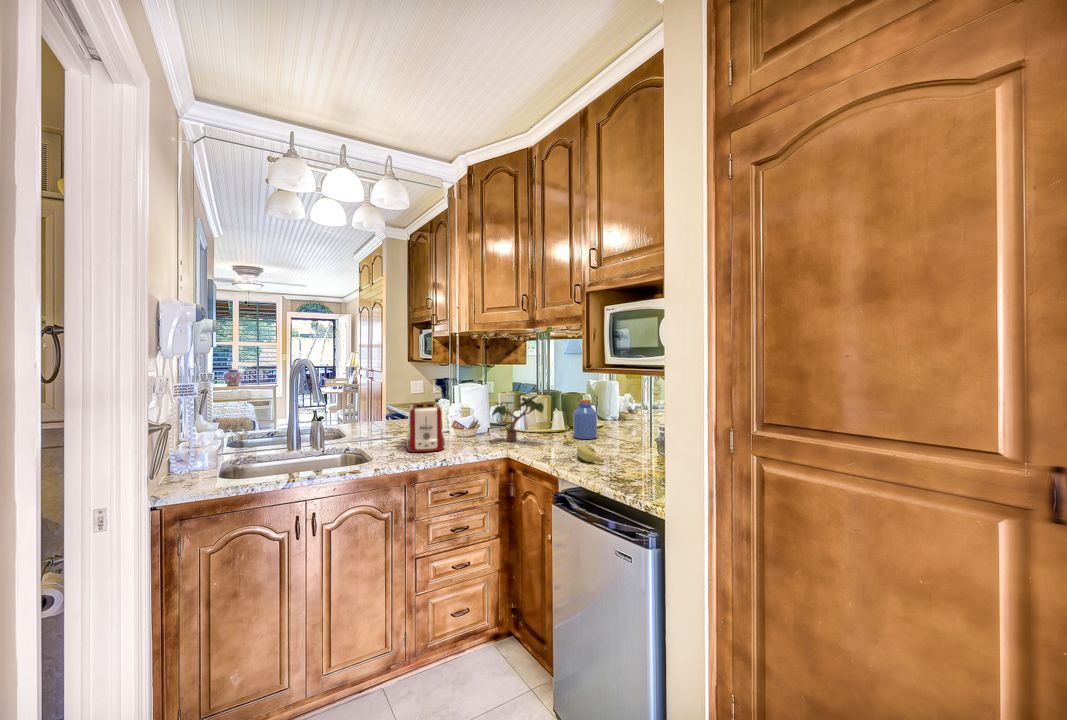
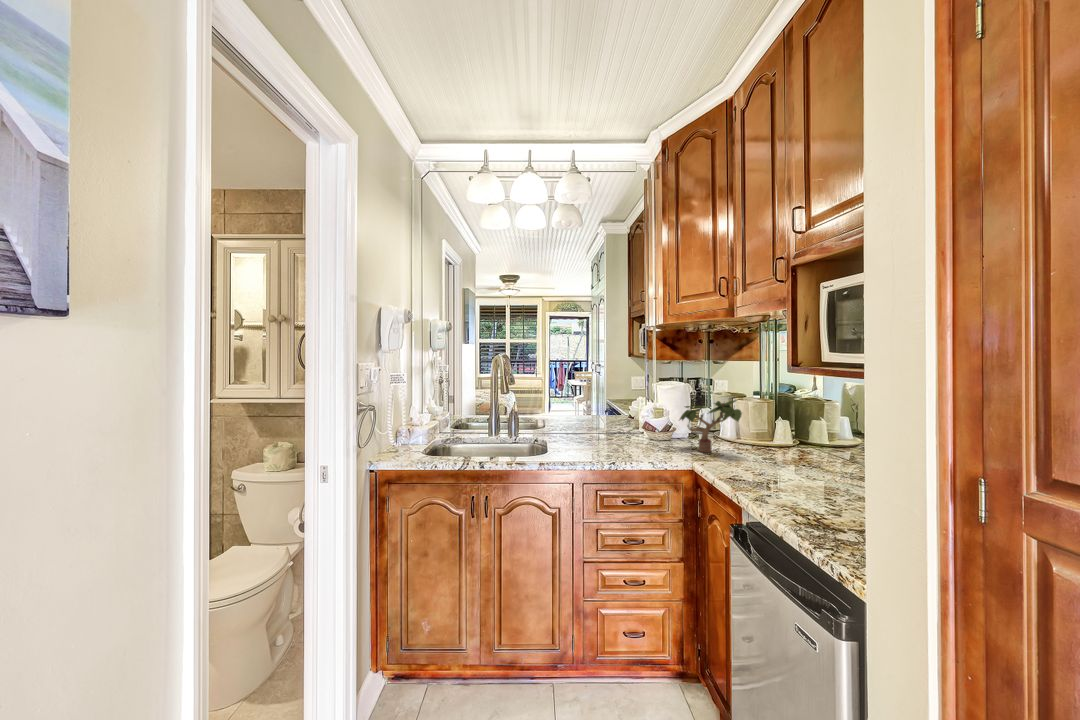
jar: present [573,399,597,439] -> none [791,409,827,462]
toaster: present [407,403,445,452] -> none [584,401,627,453]
banana: present [577,444,604,463] -> none [775,468,811,497]

